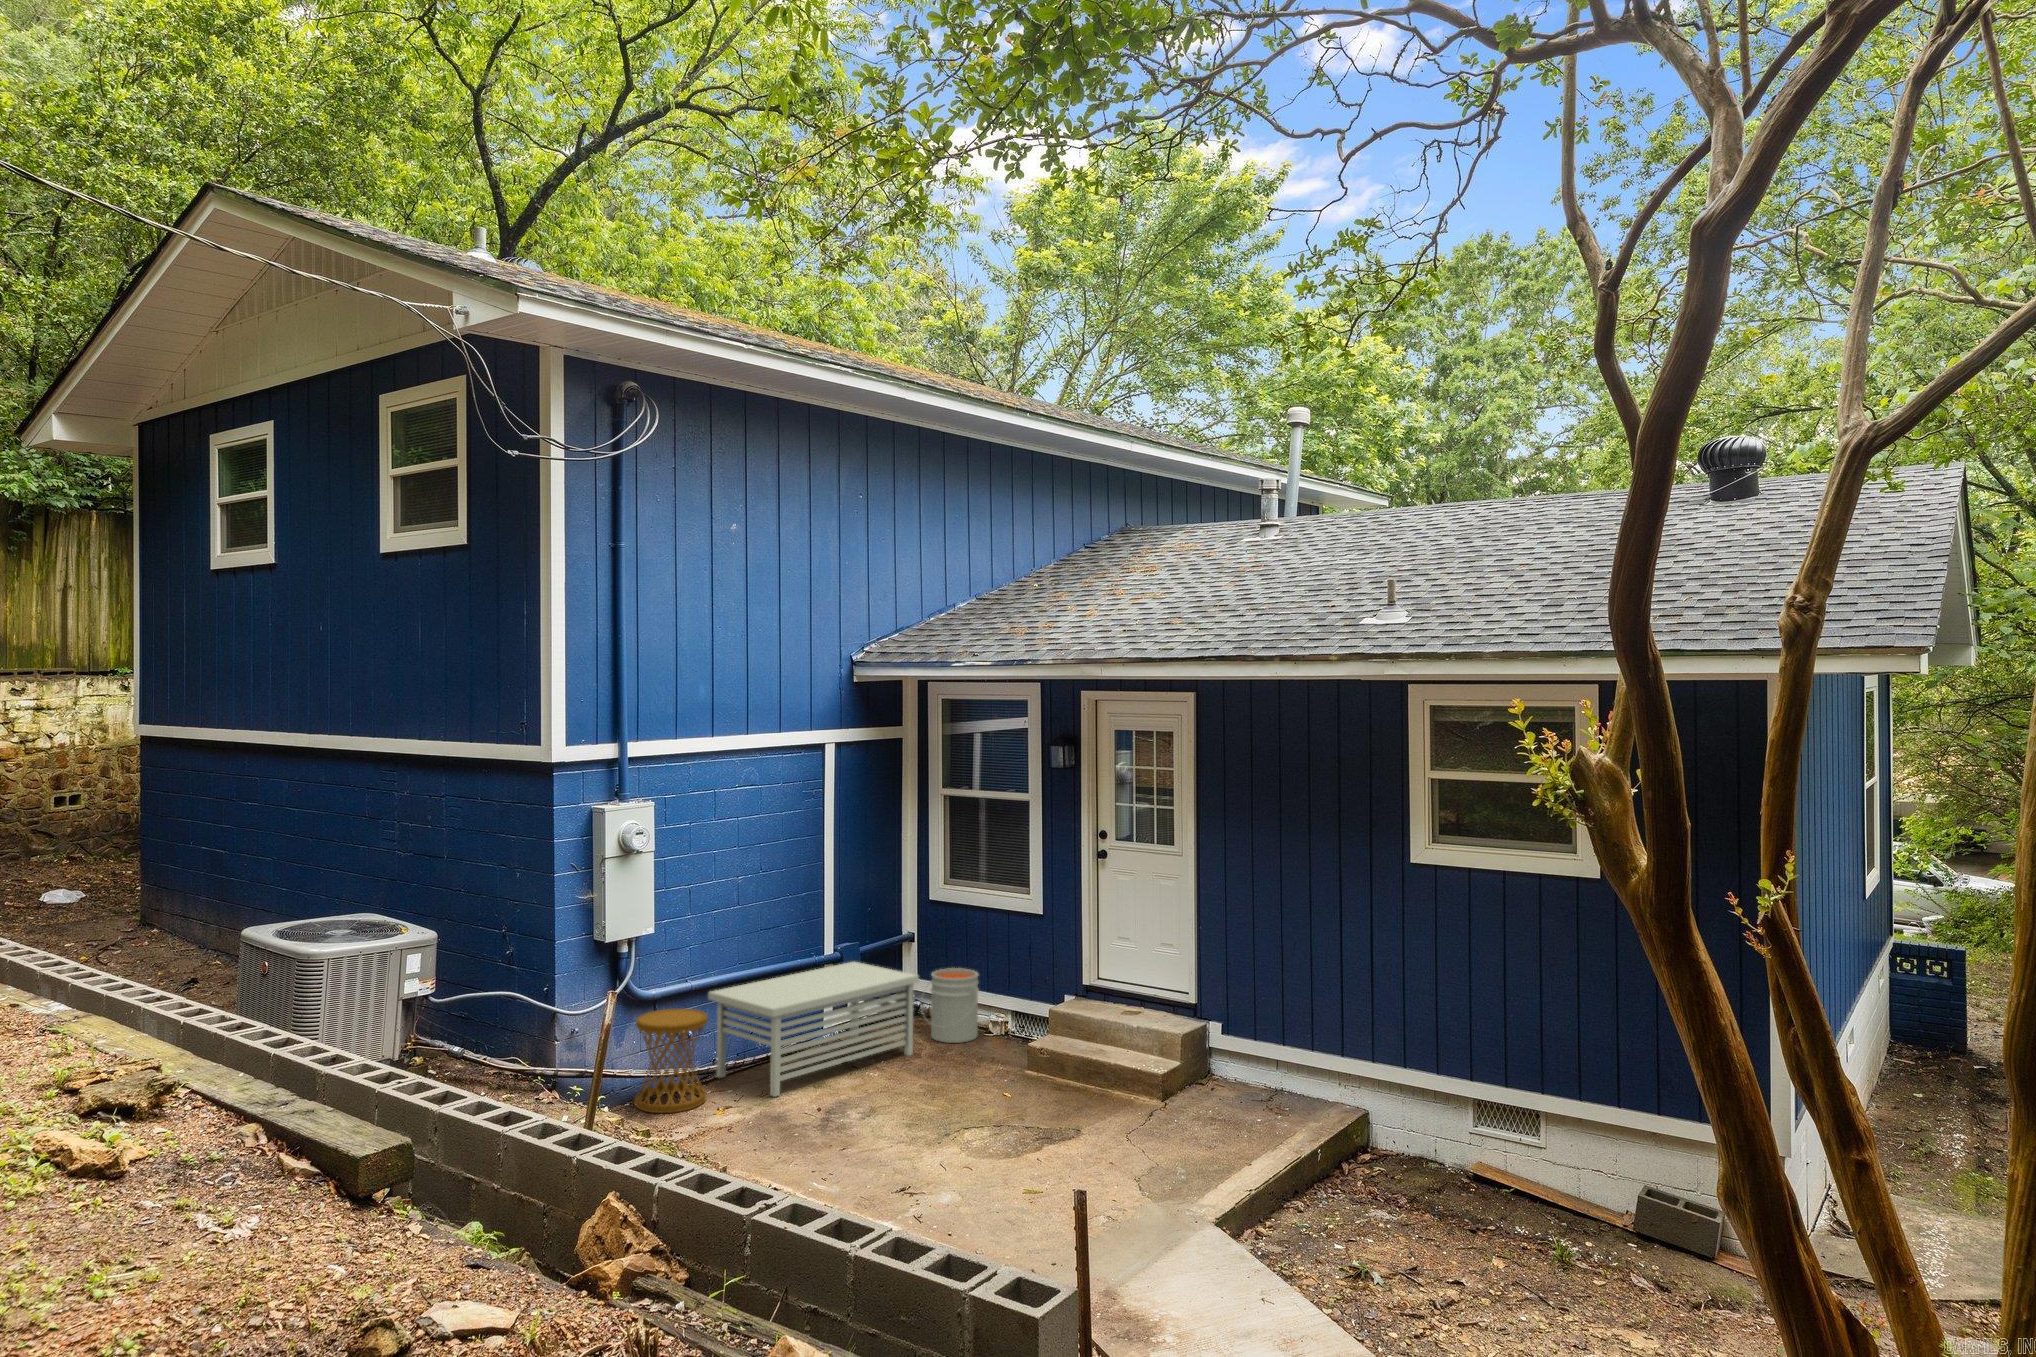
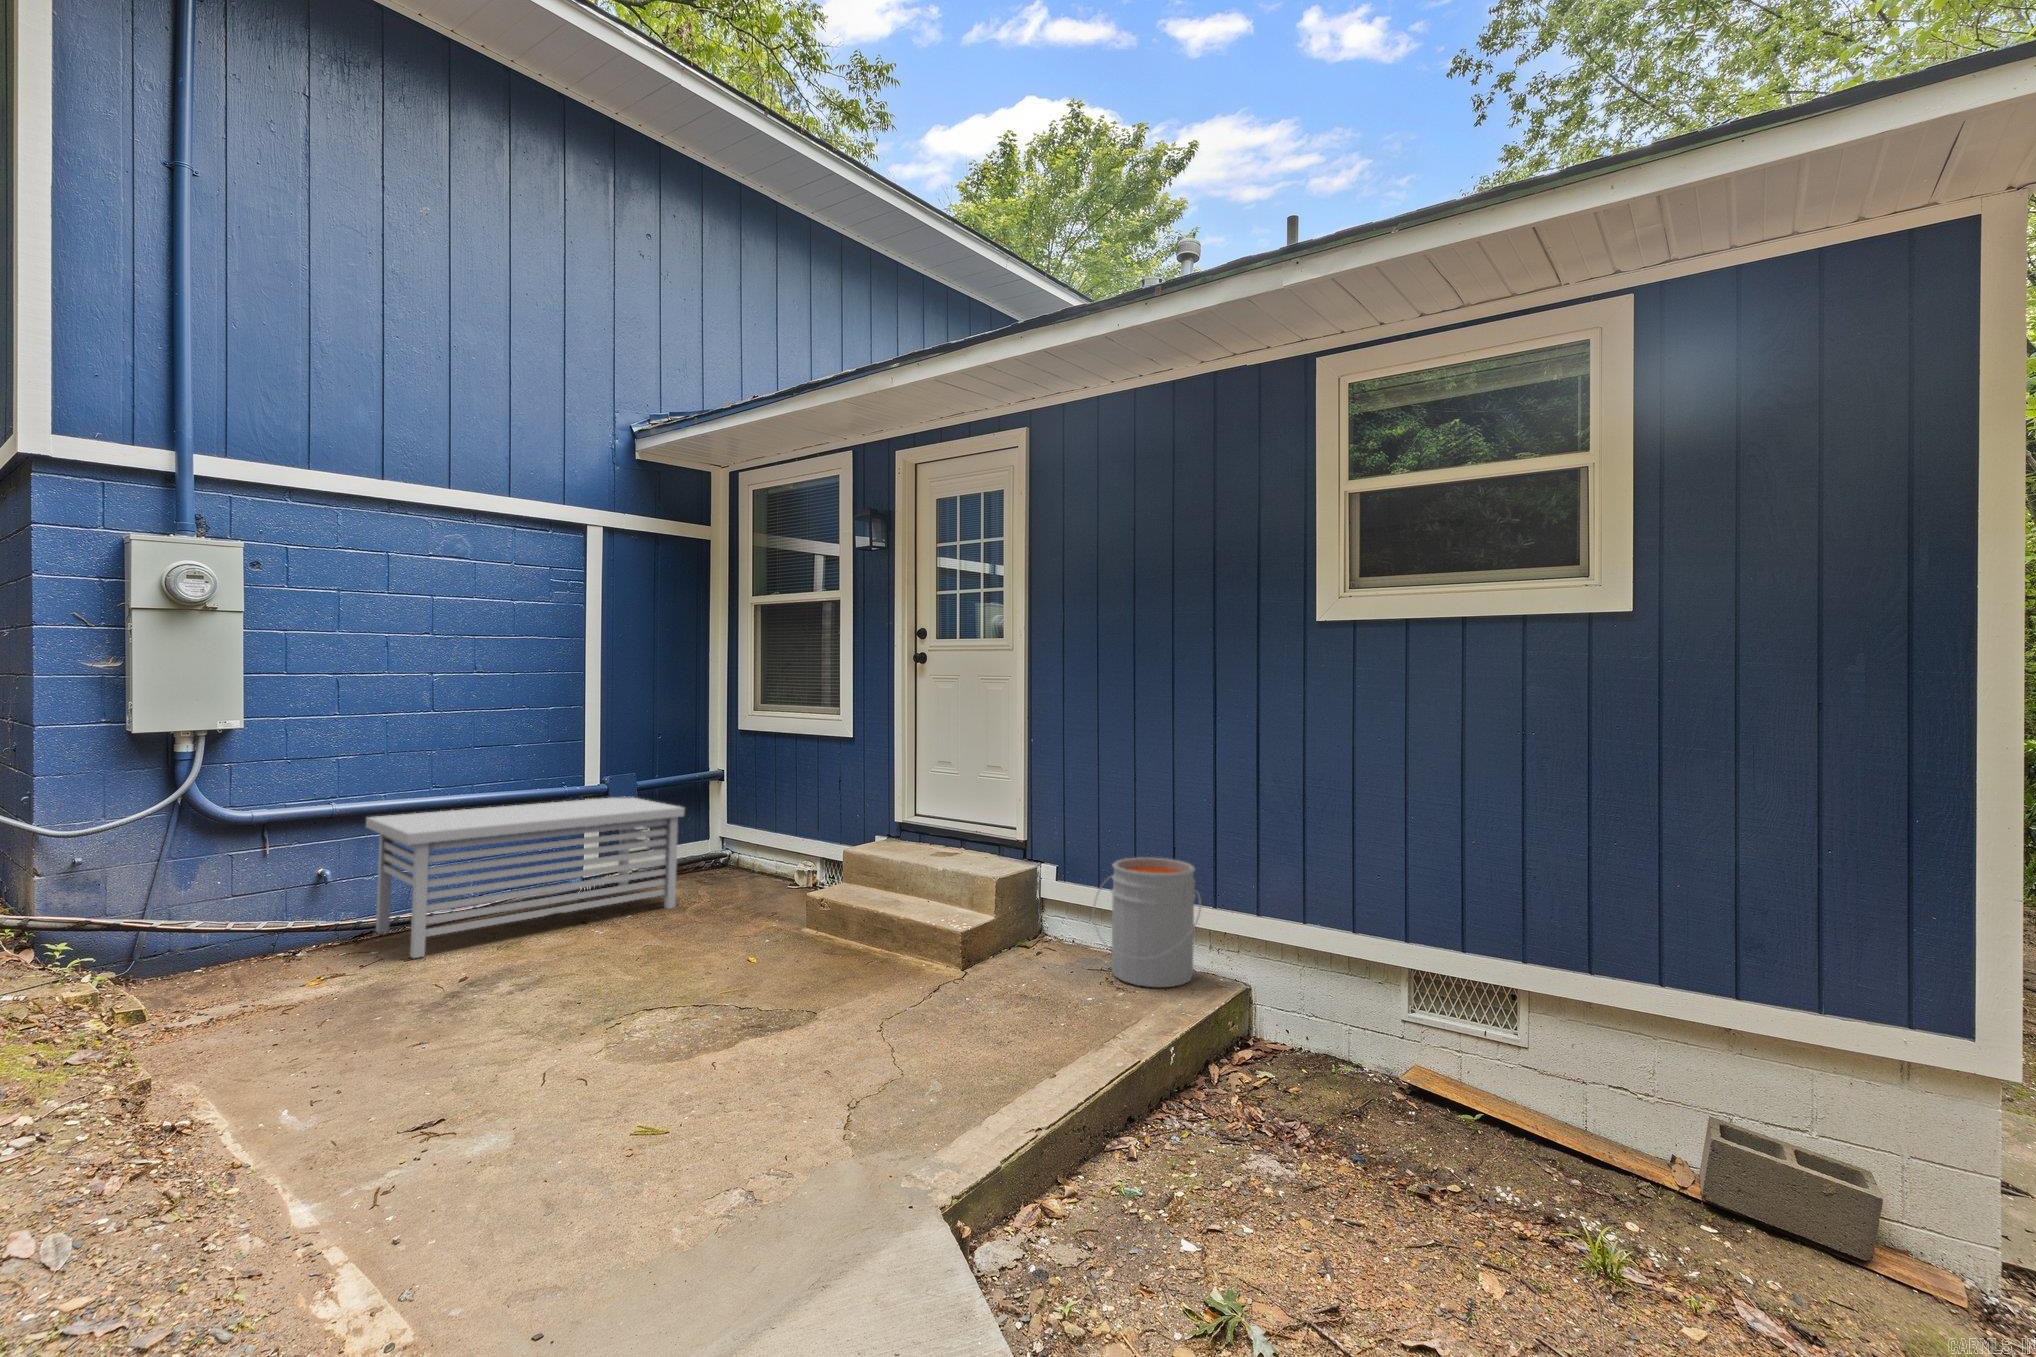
bucket: present [927,968,979,1043] -> present [1094,857,1201,987]
side table: present [635,1009,708,1113] -> none [186,835,325,981]

